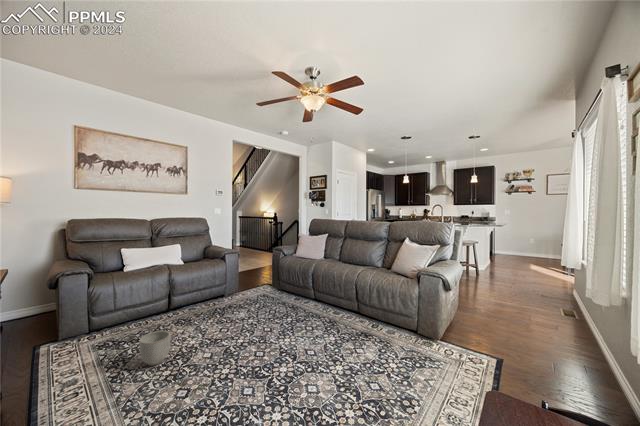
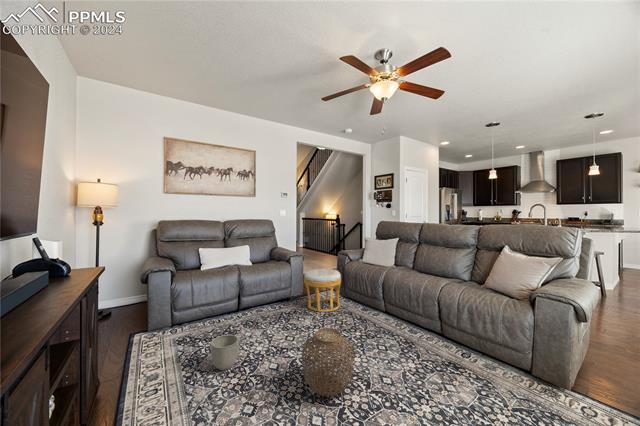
ottoman: none [238,264,275,305] -> present [304,269,341,312]
woven basket: none [235,314,282,373] -> present [302,328,354,396]

